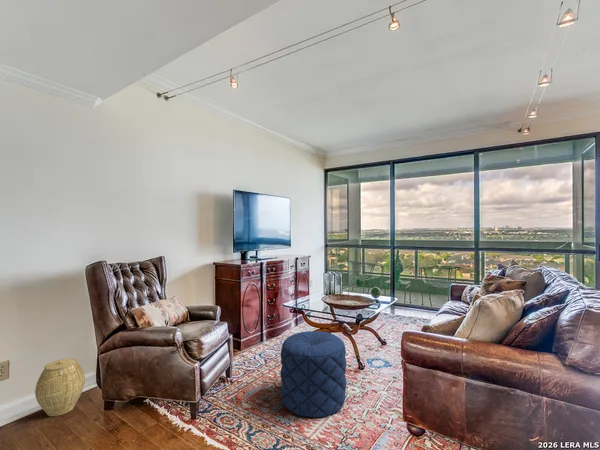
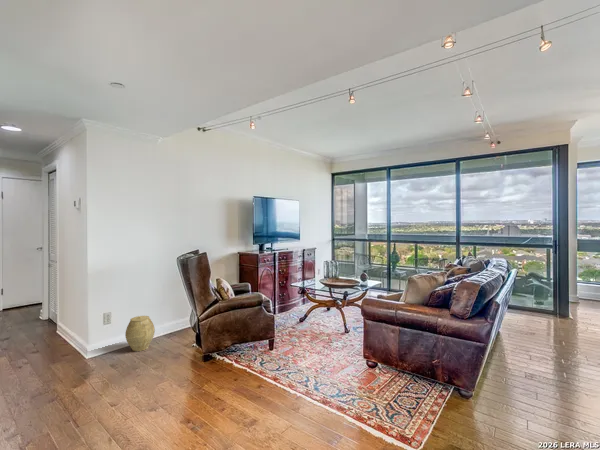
pouf: present [280,331,346,417] -> none [284,302,330,357]

